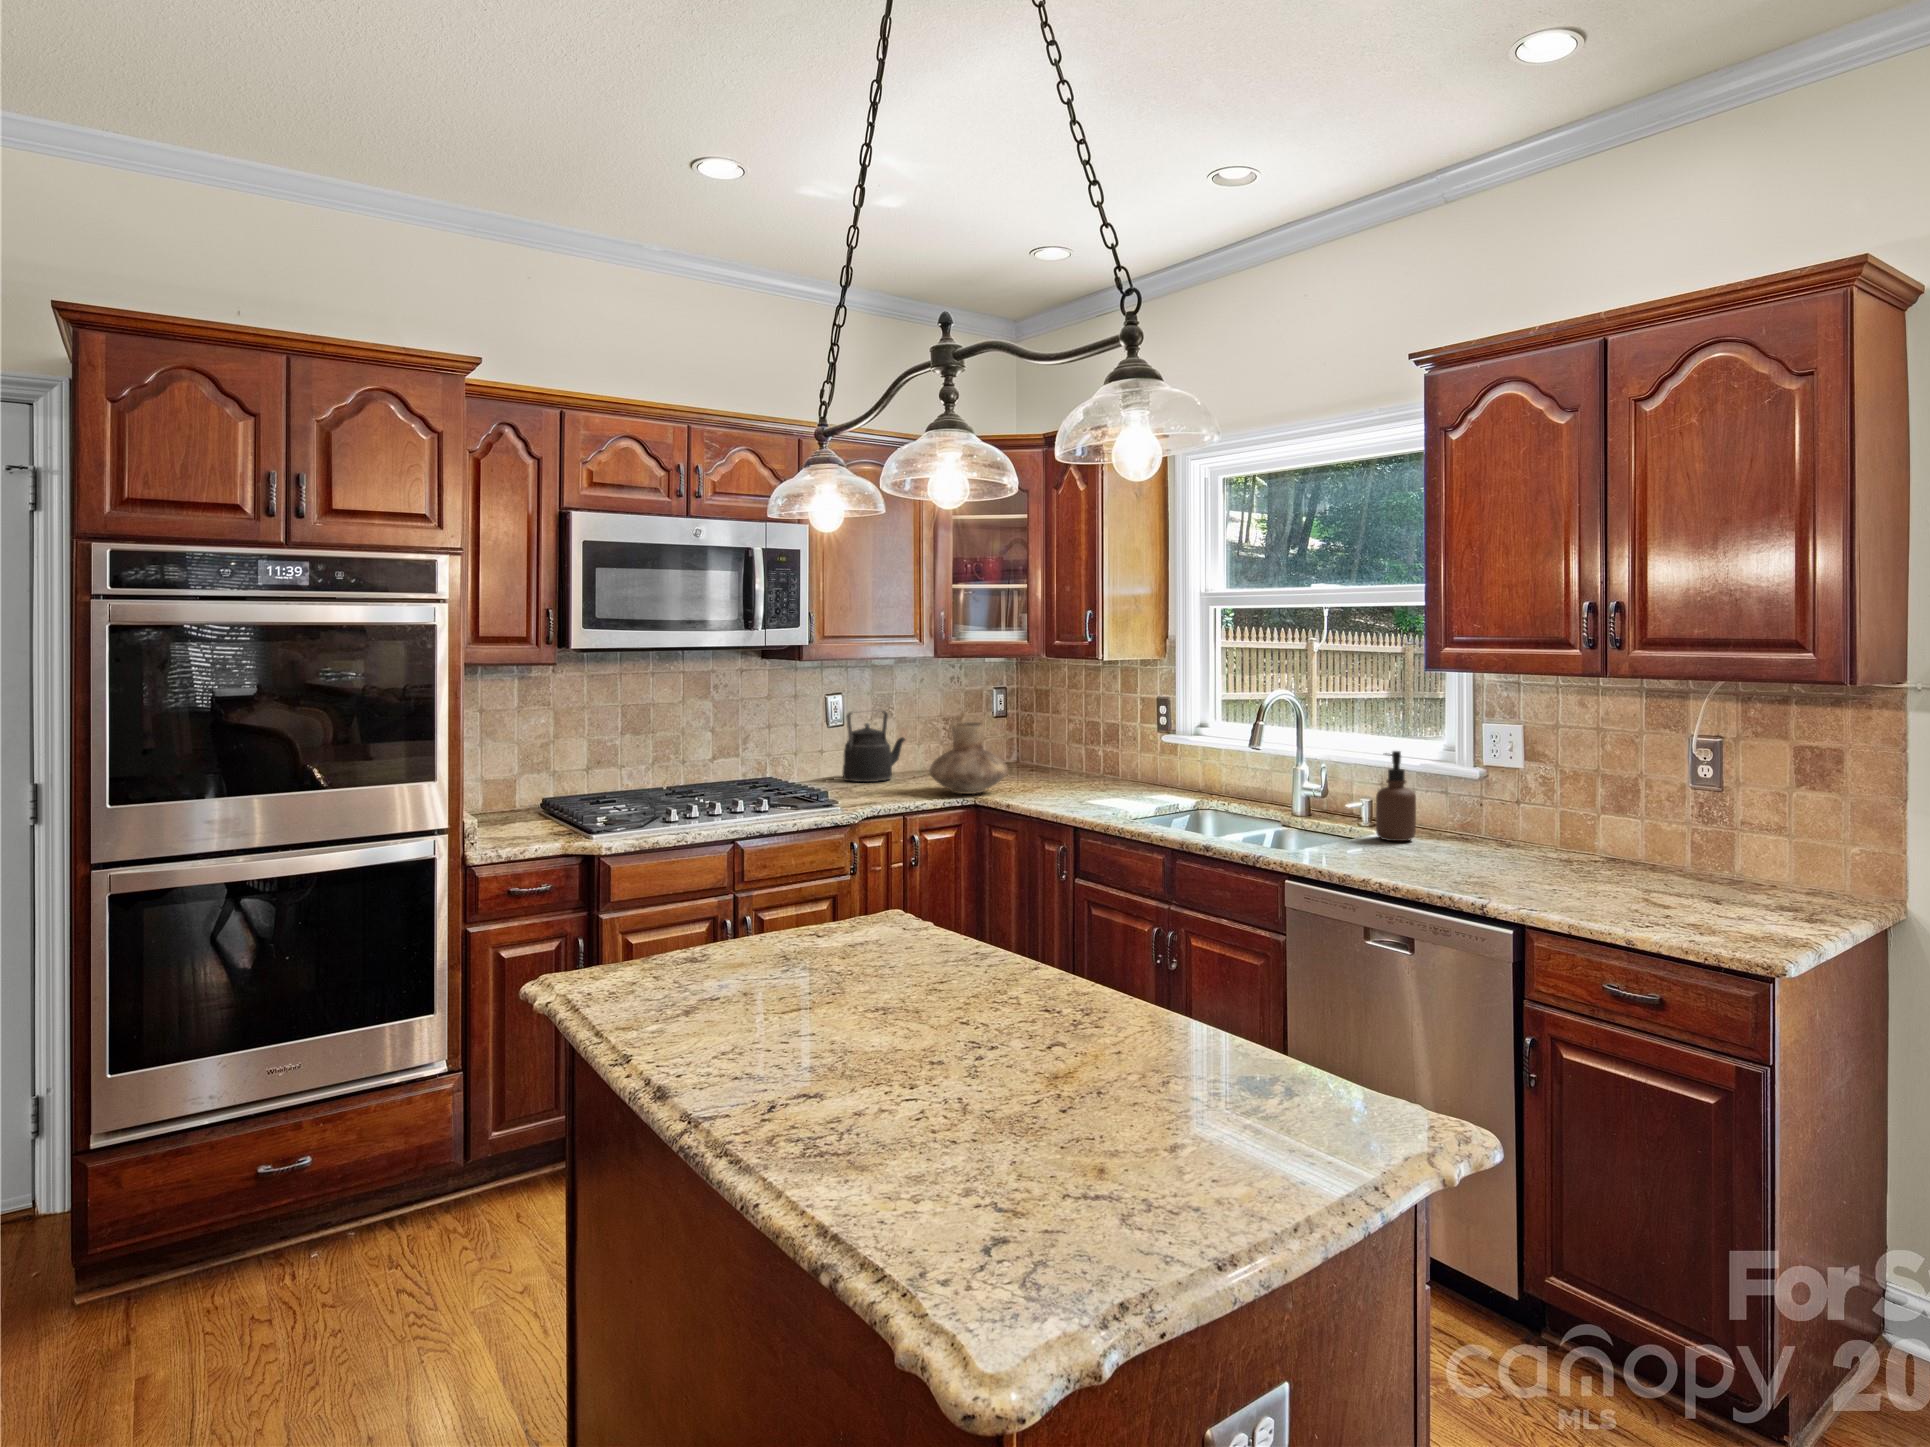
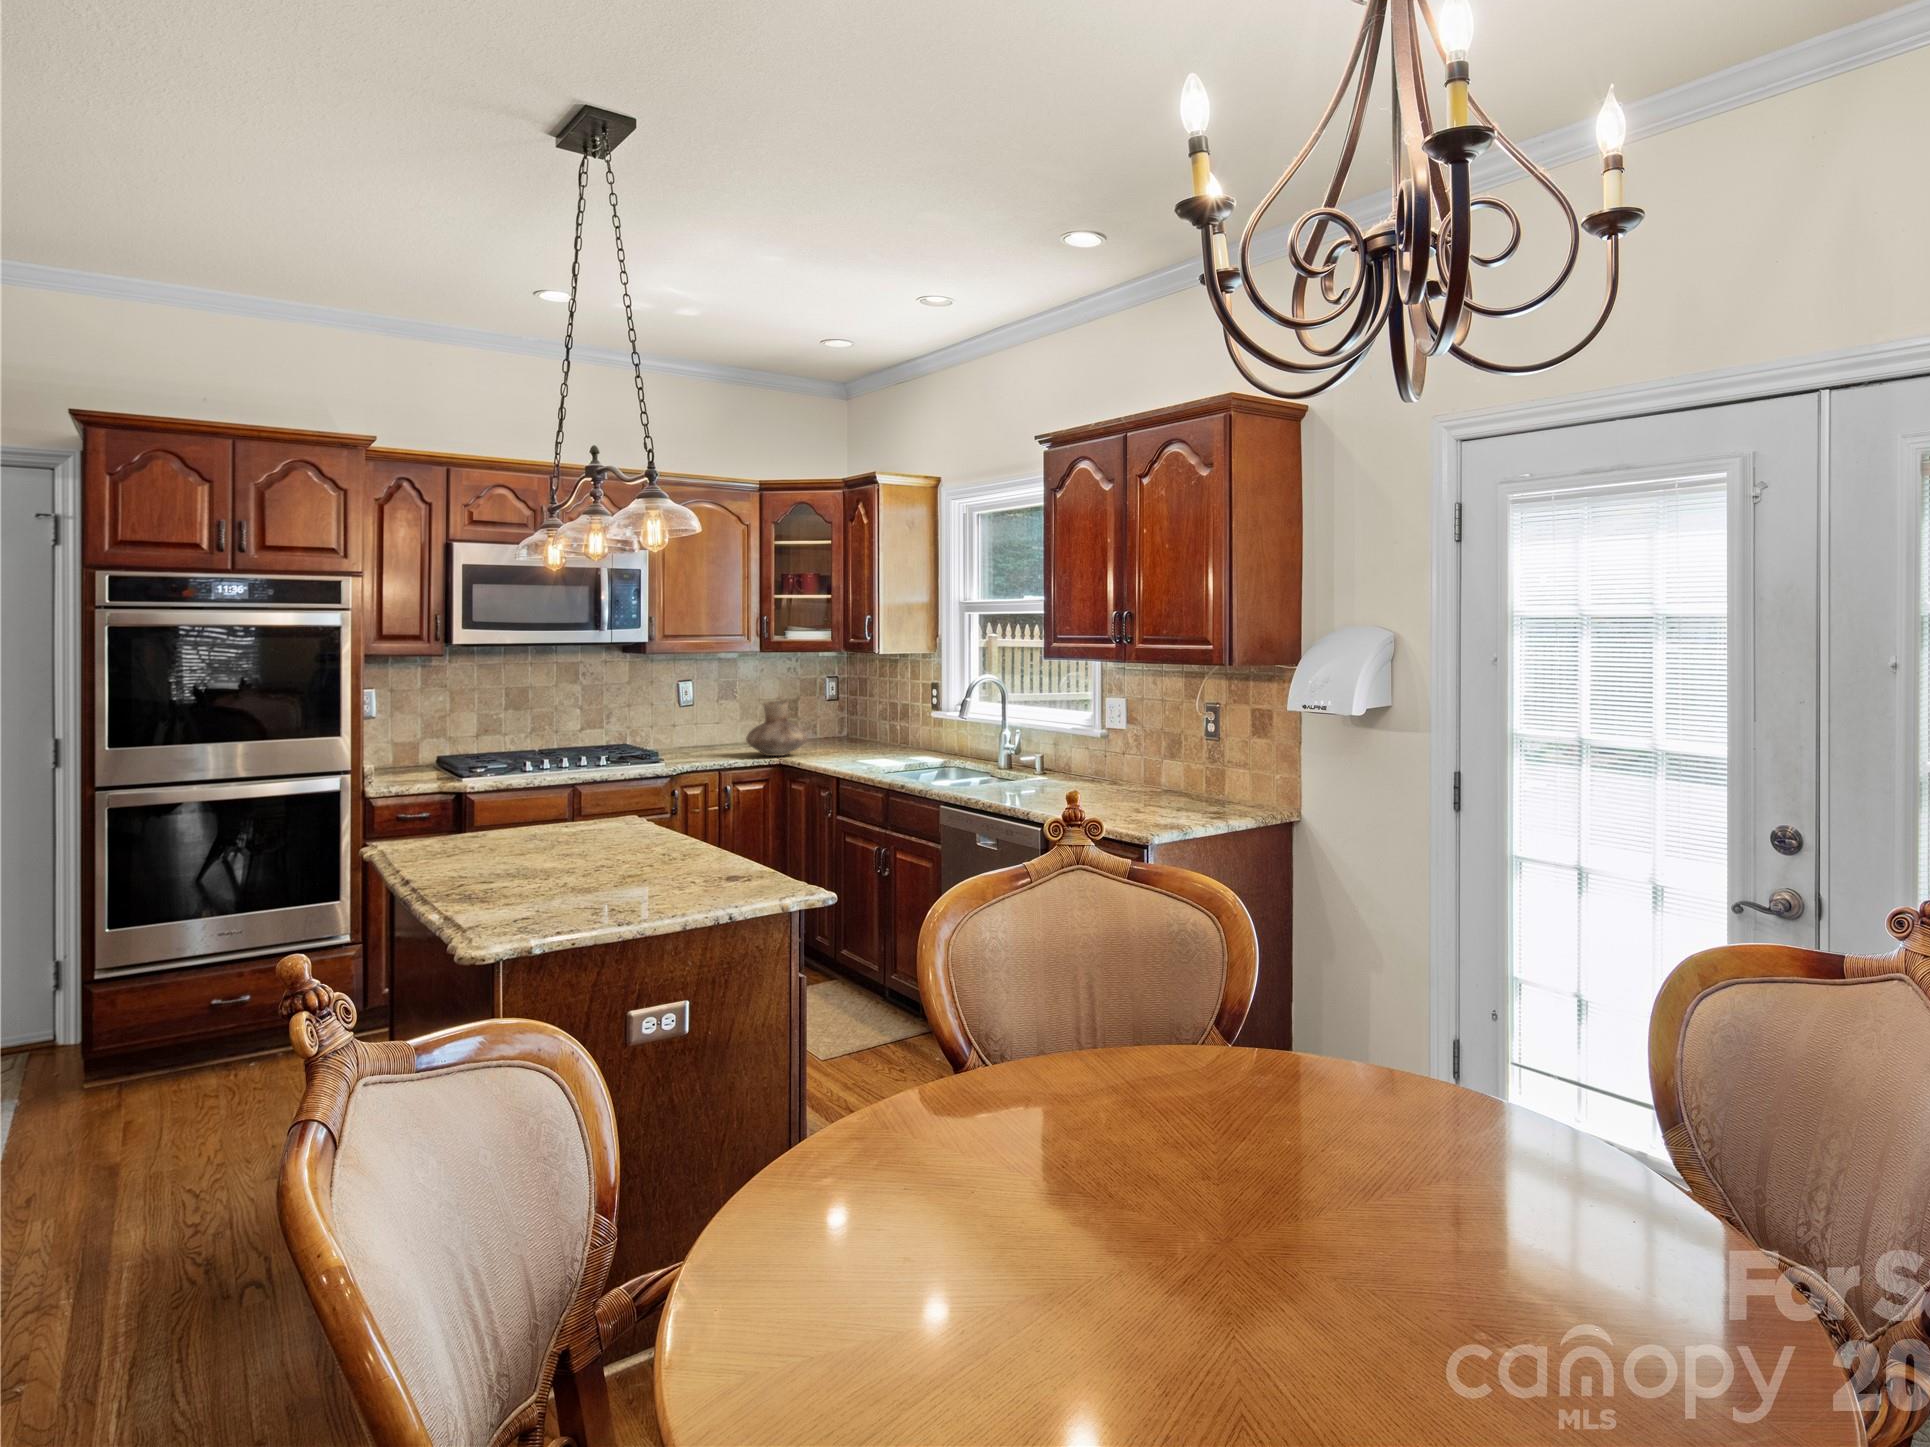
kettle: present [843,710,905,782] -> none [691,694,744,748]
soap dispenser: present [1376,751,1416,841] -> none [1035,718,1063,783]

